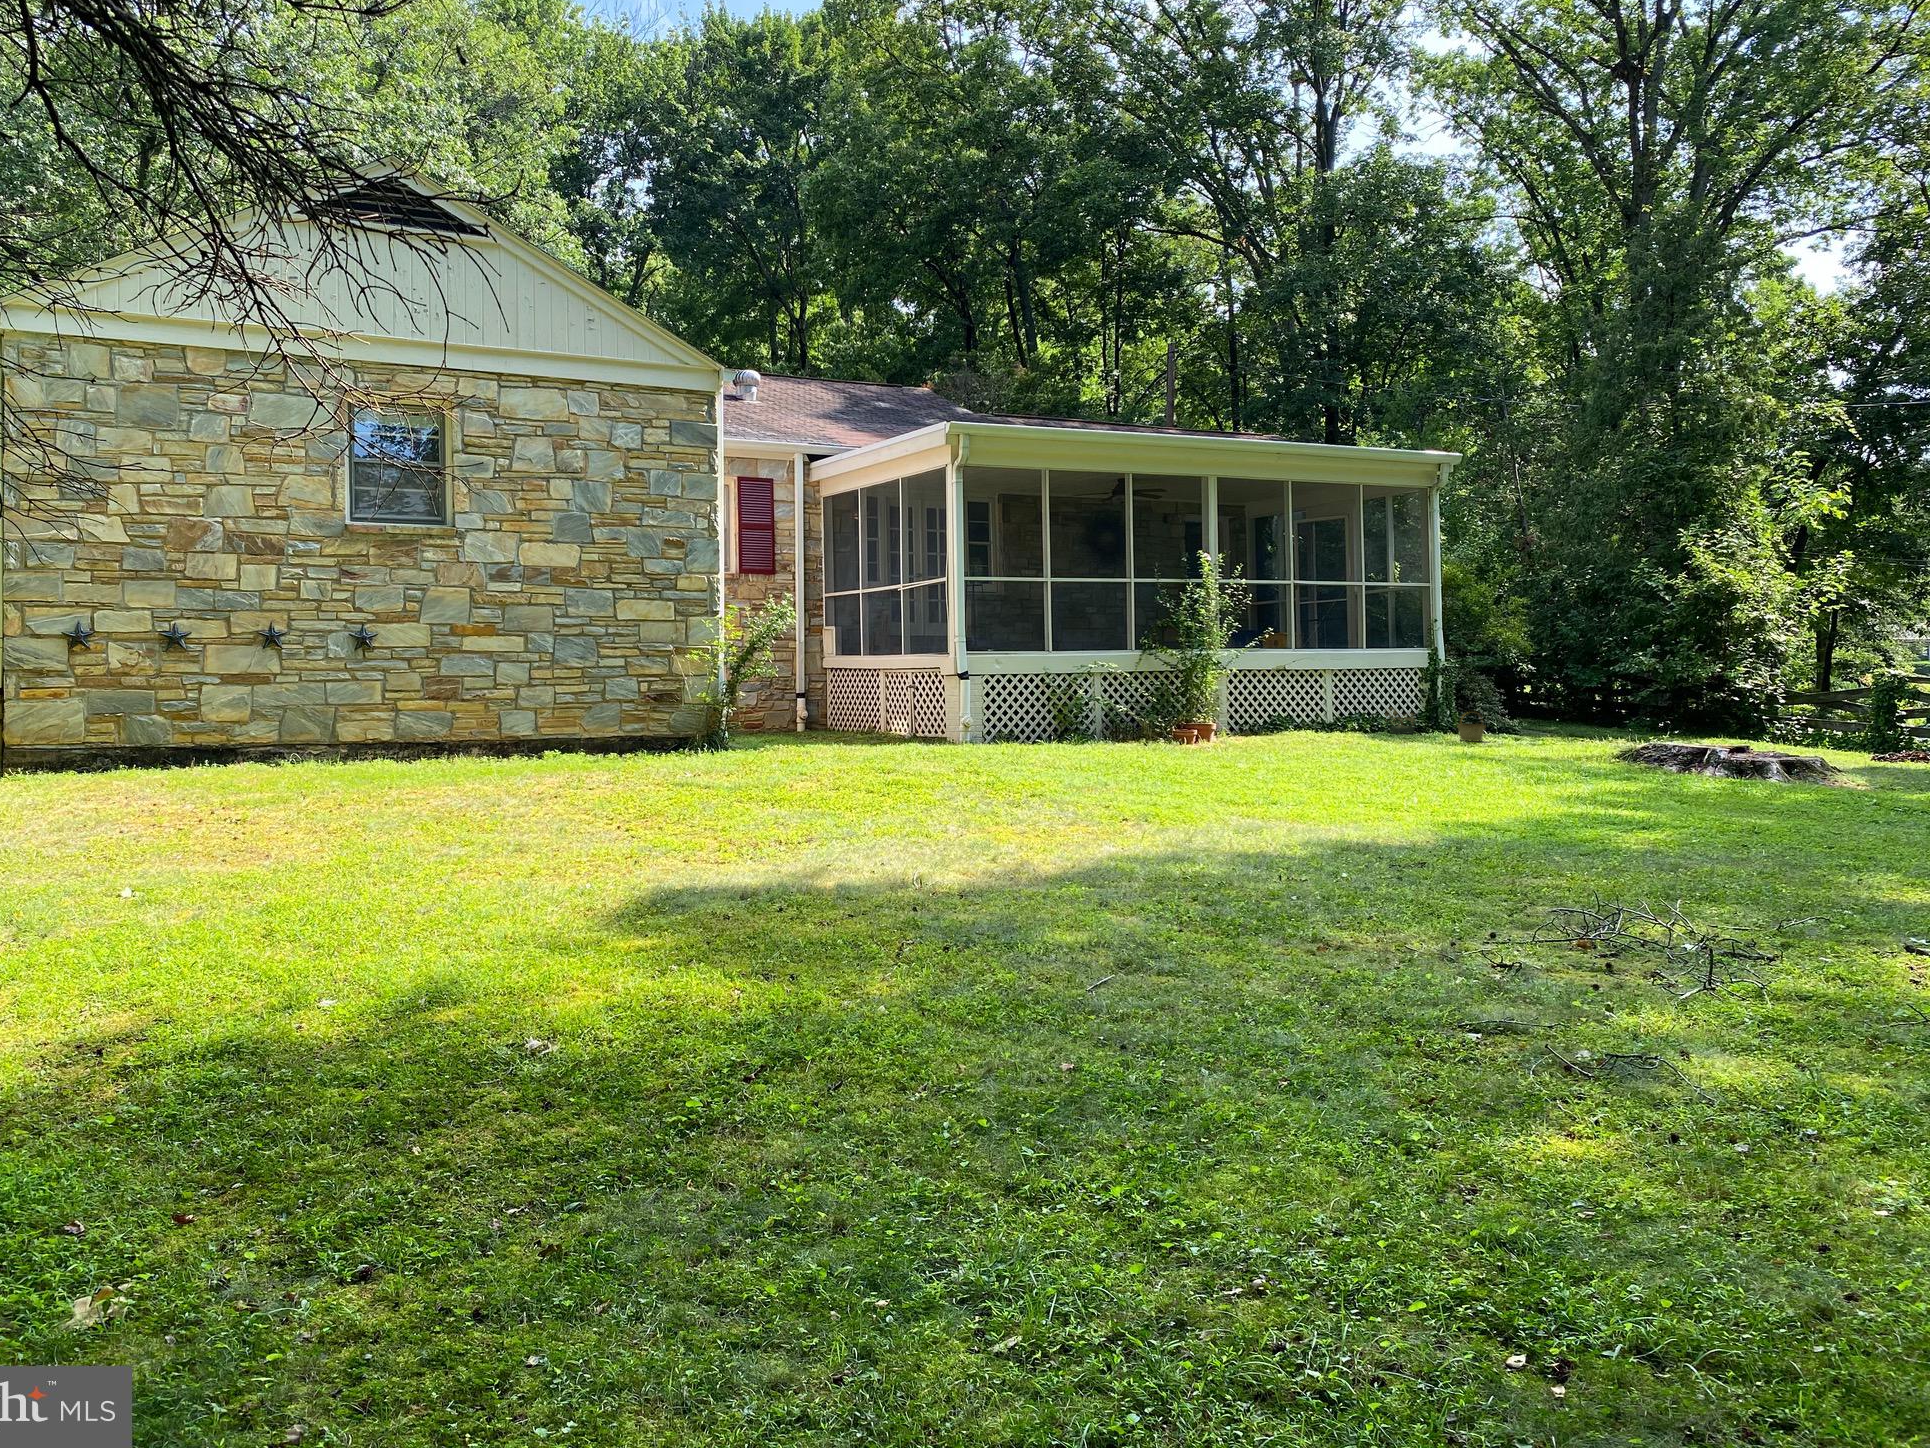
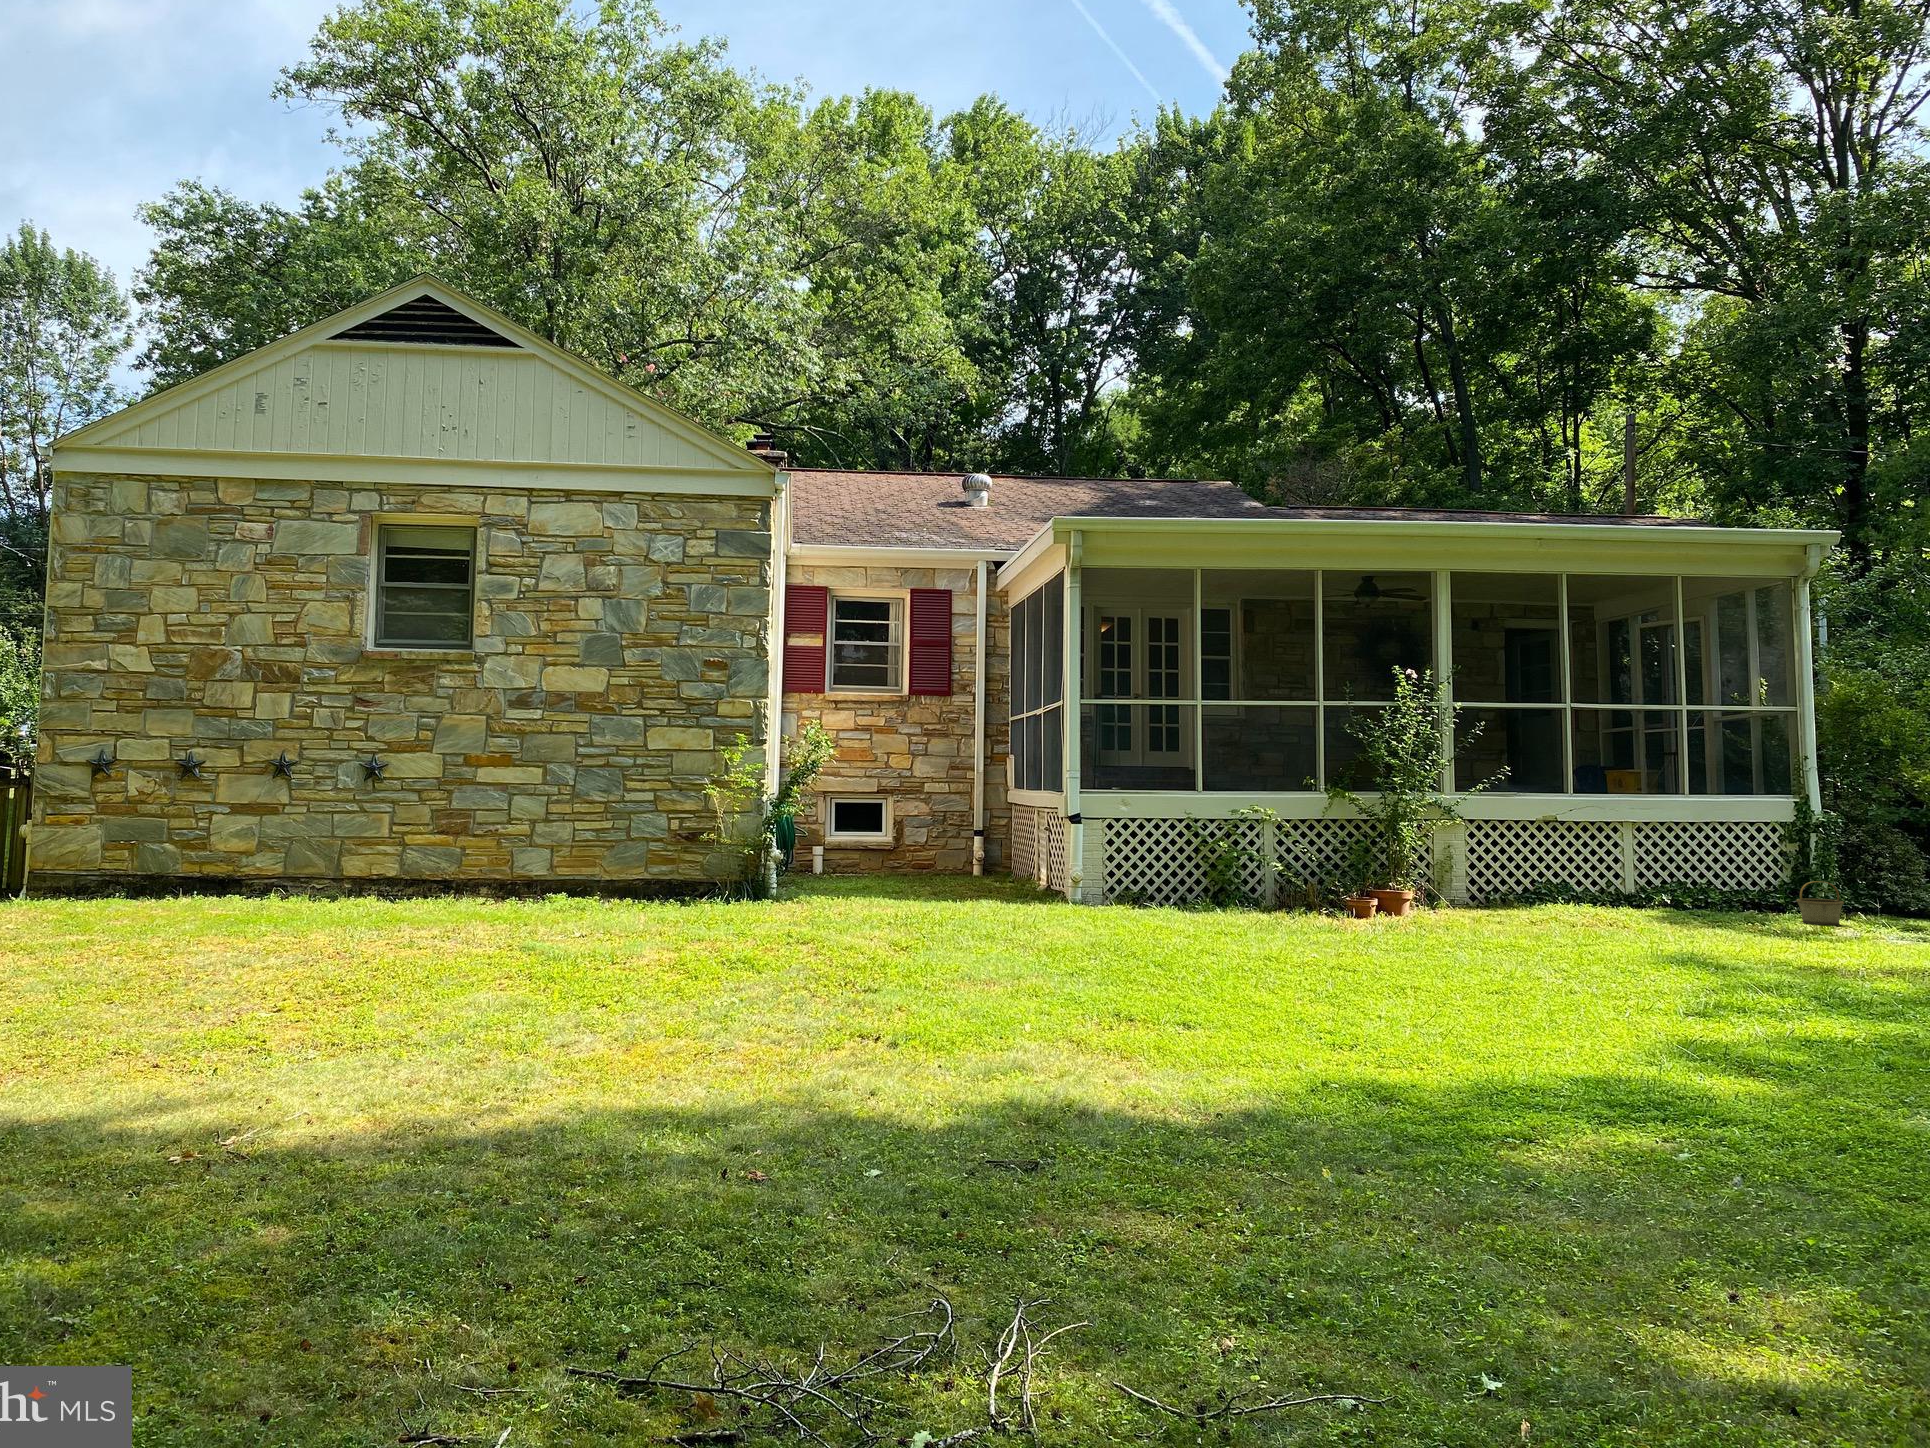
decorative plant: present [1388,707,1414,734] -> none [1695,873,1746,912]

